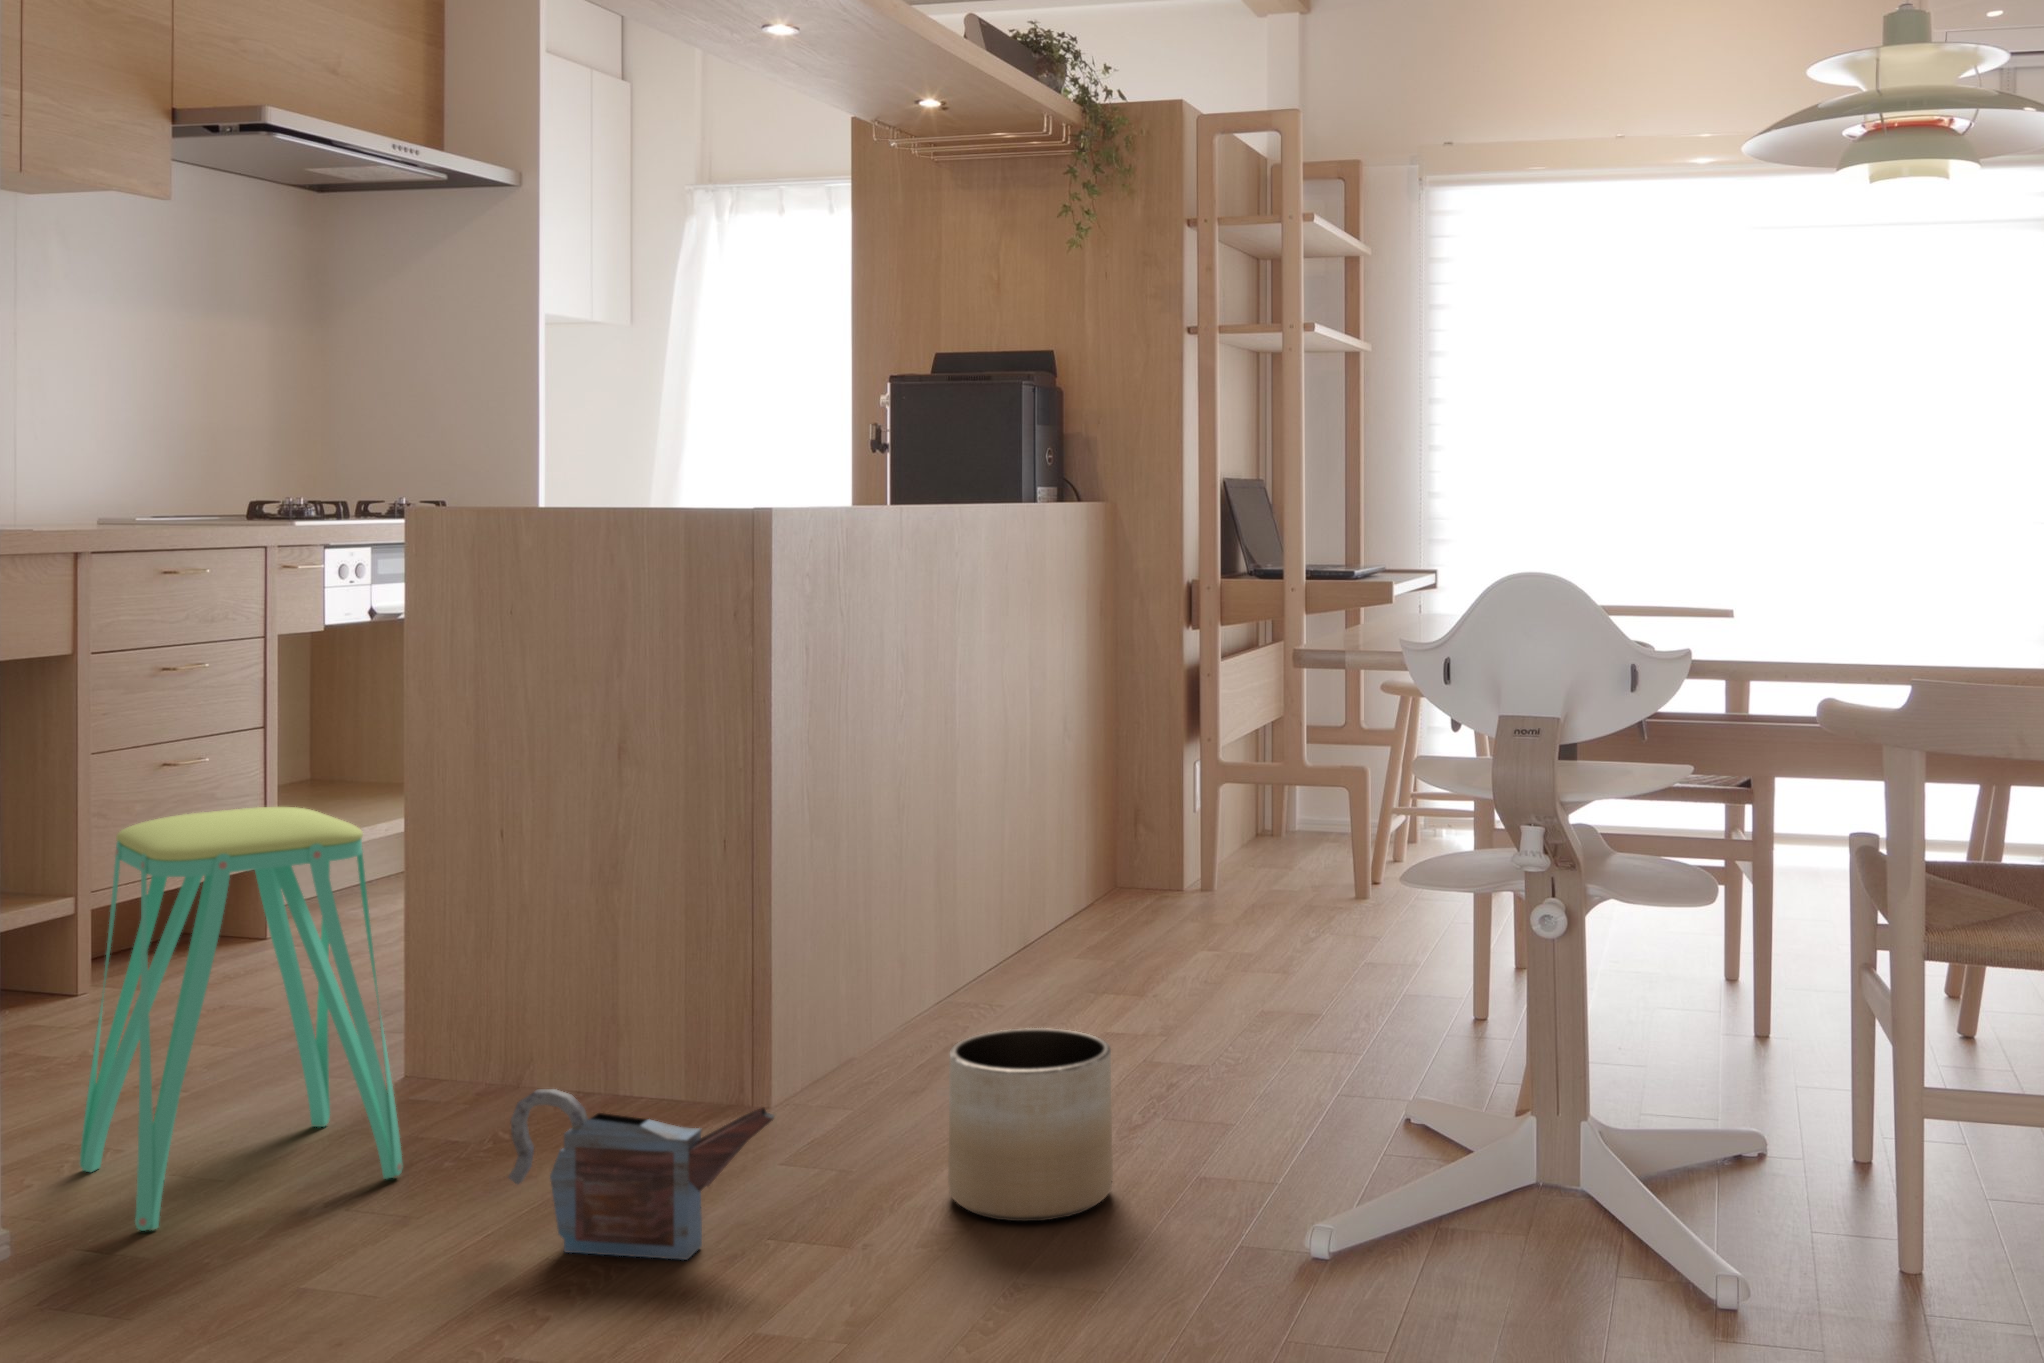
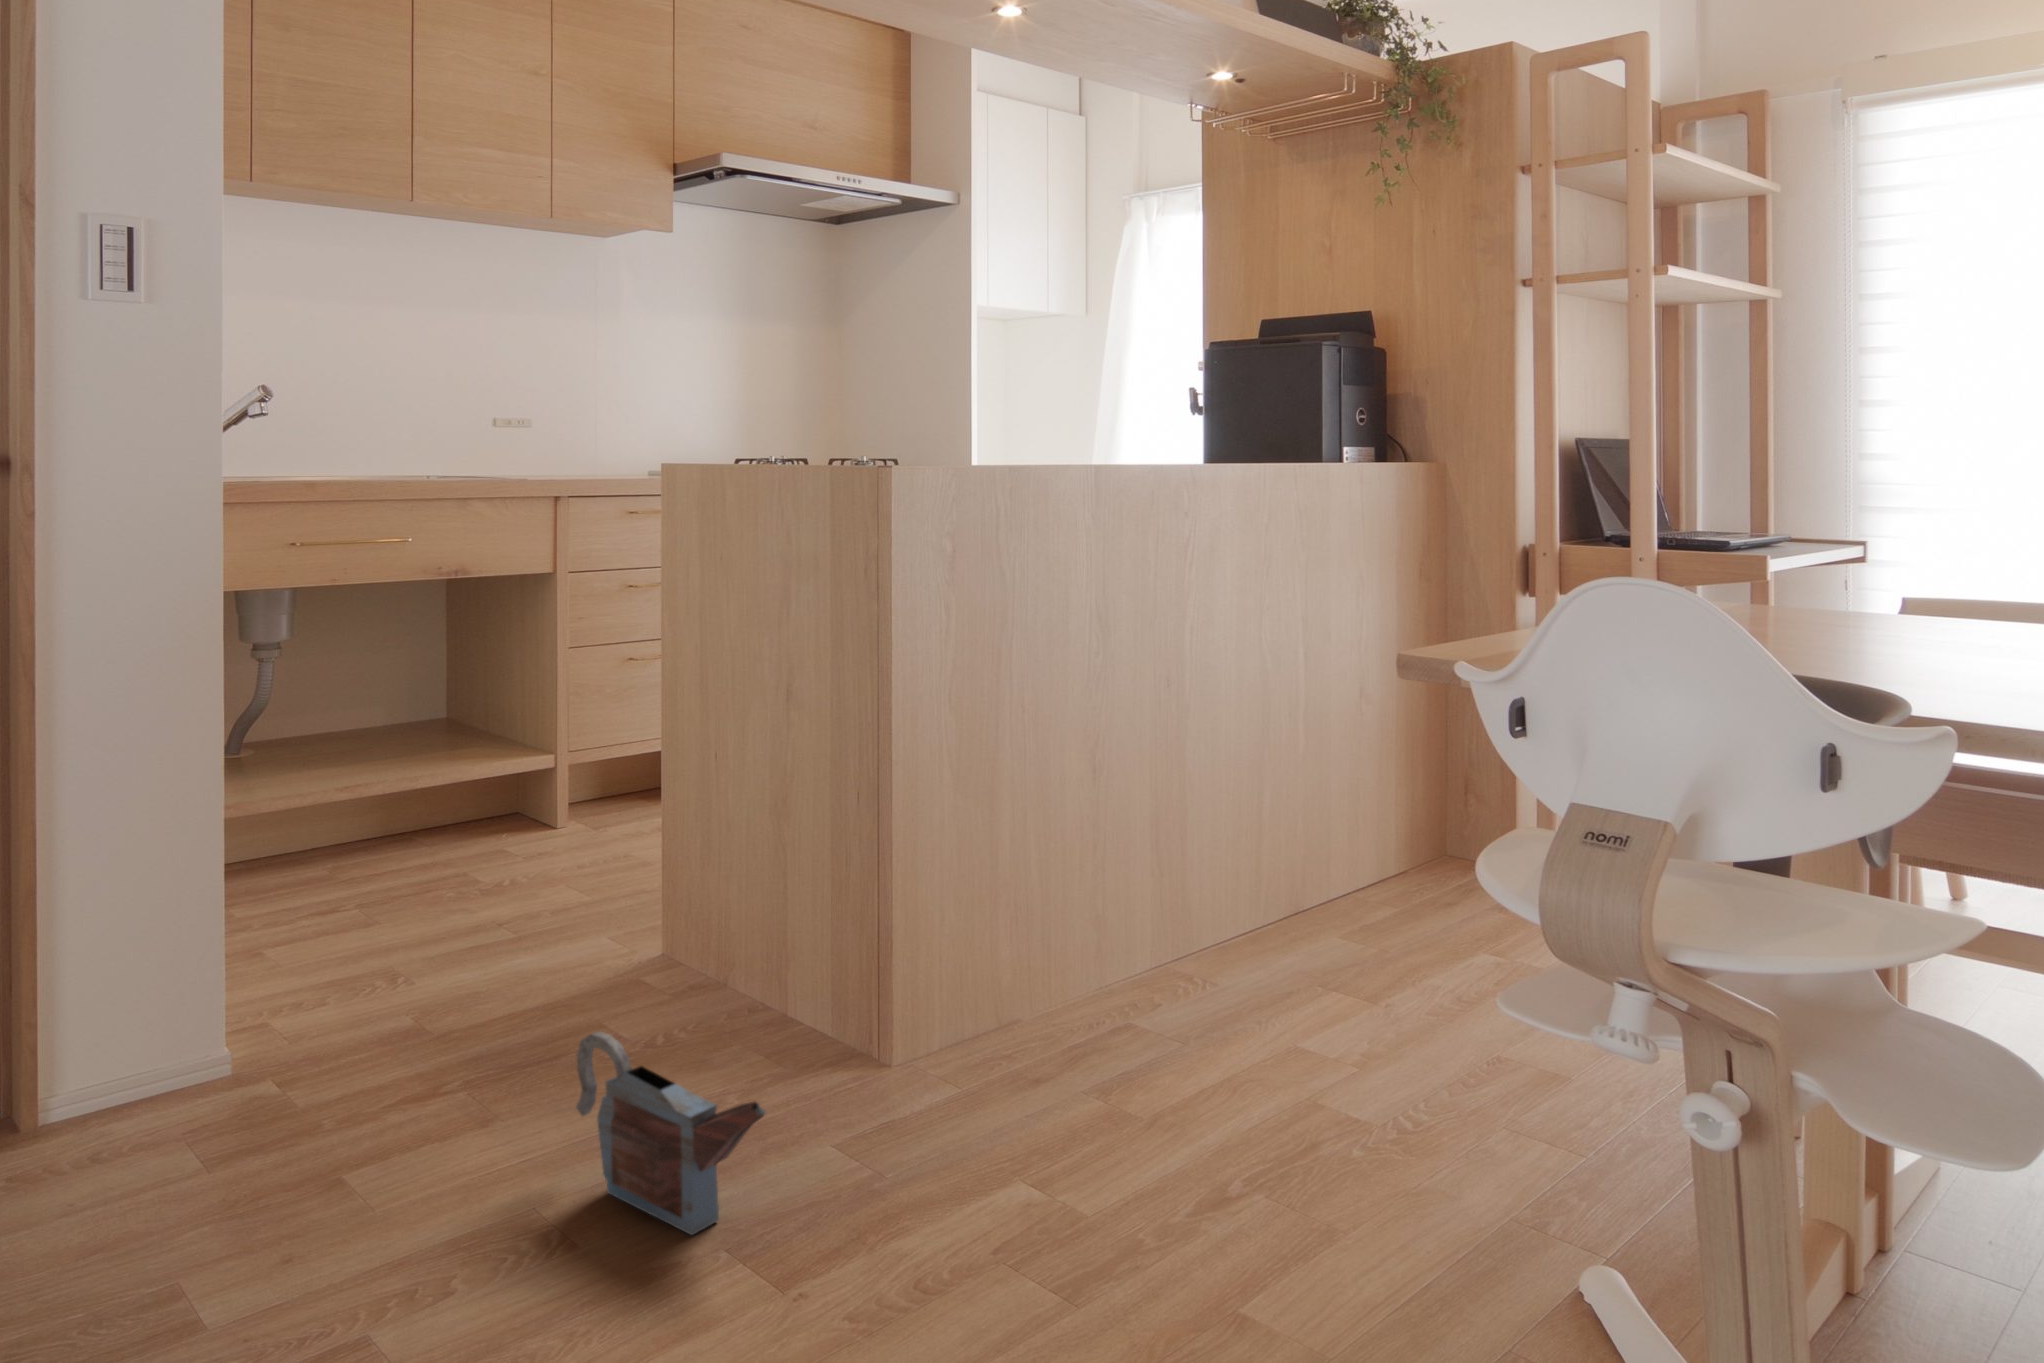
stool: present [80,807,402,1231] -> none [354,729,584,1080]
planter: present [948,1028,1113,1221] -> none [981,1044,1163,1285]

